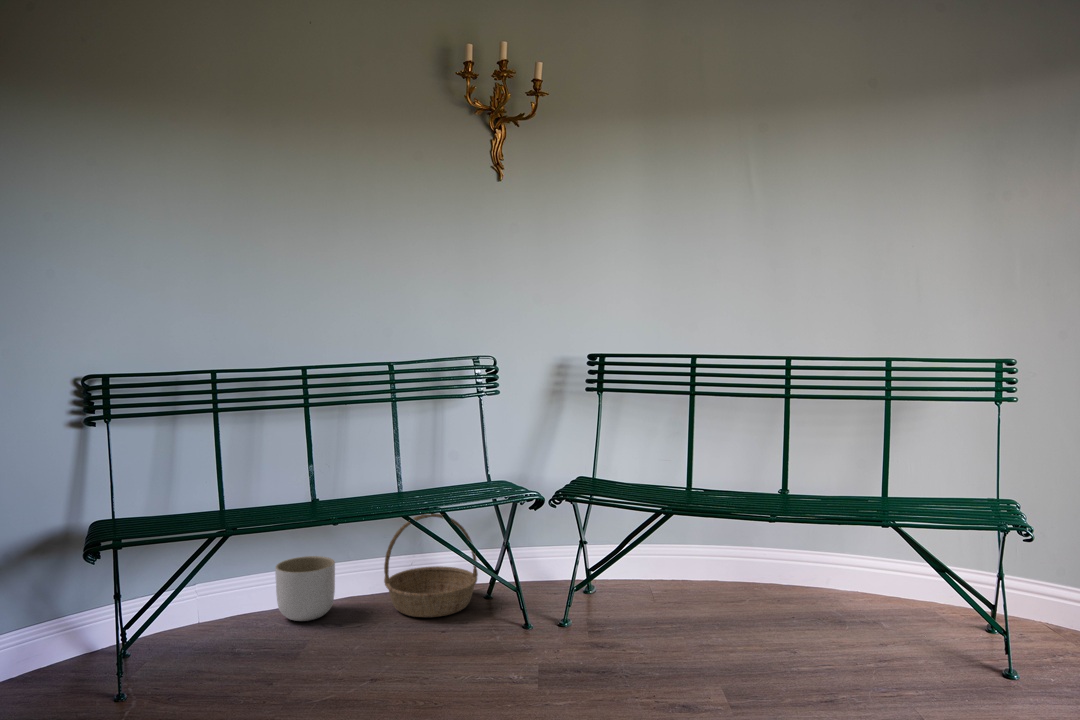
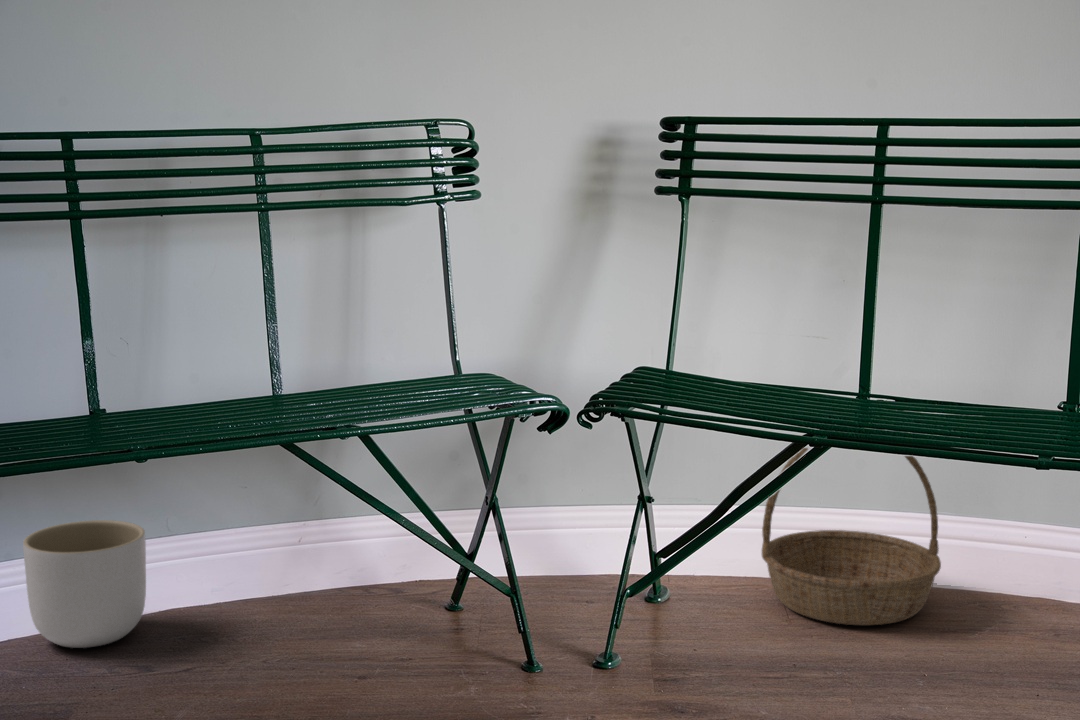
basket: present [384,514,478,617] -> present [762,448,941,625]

